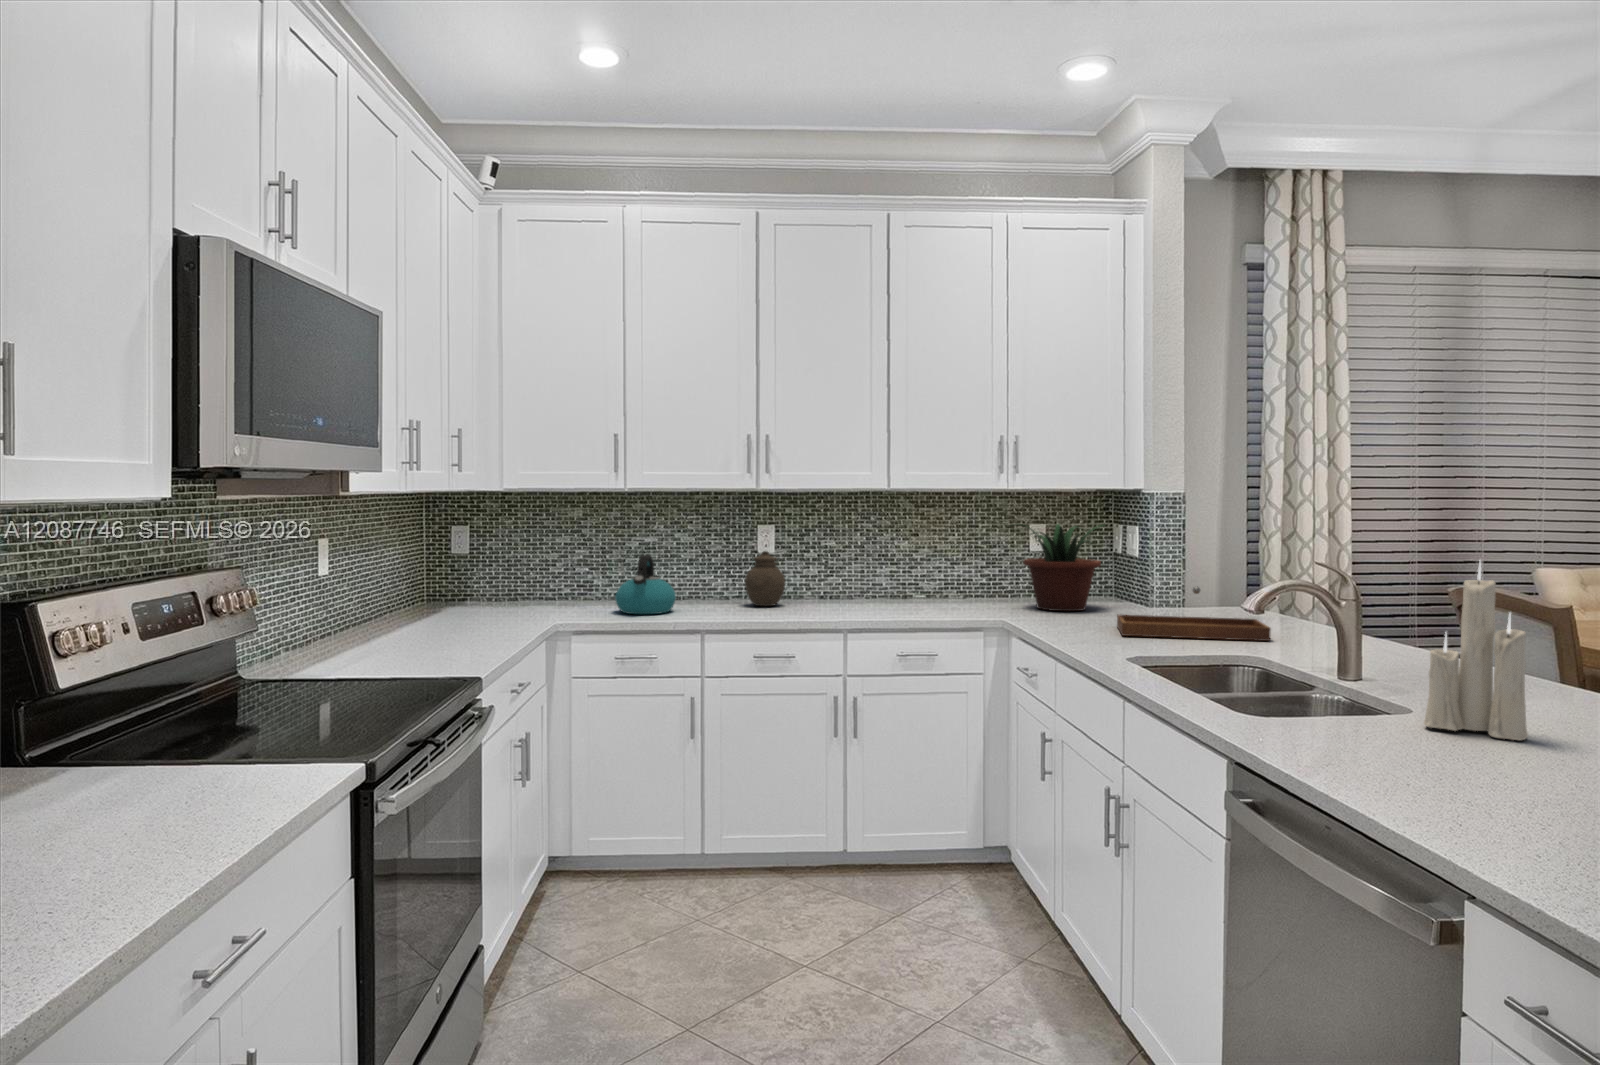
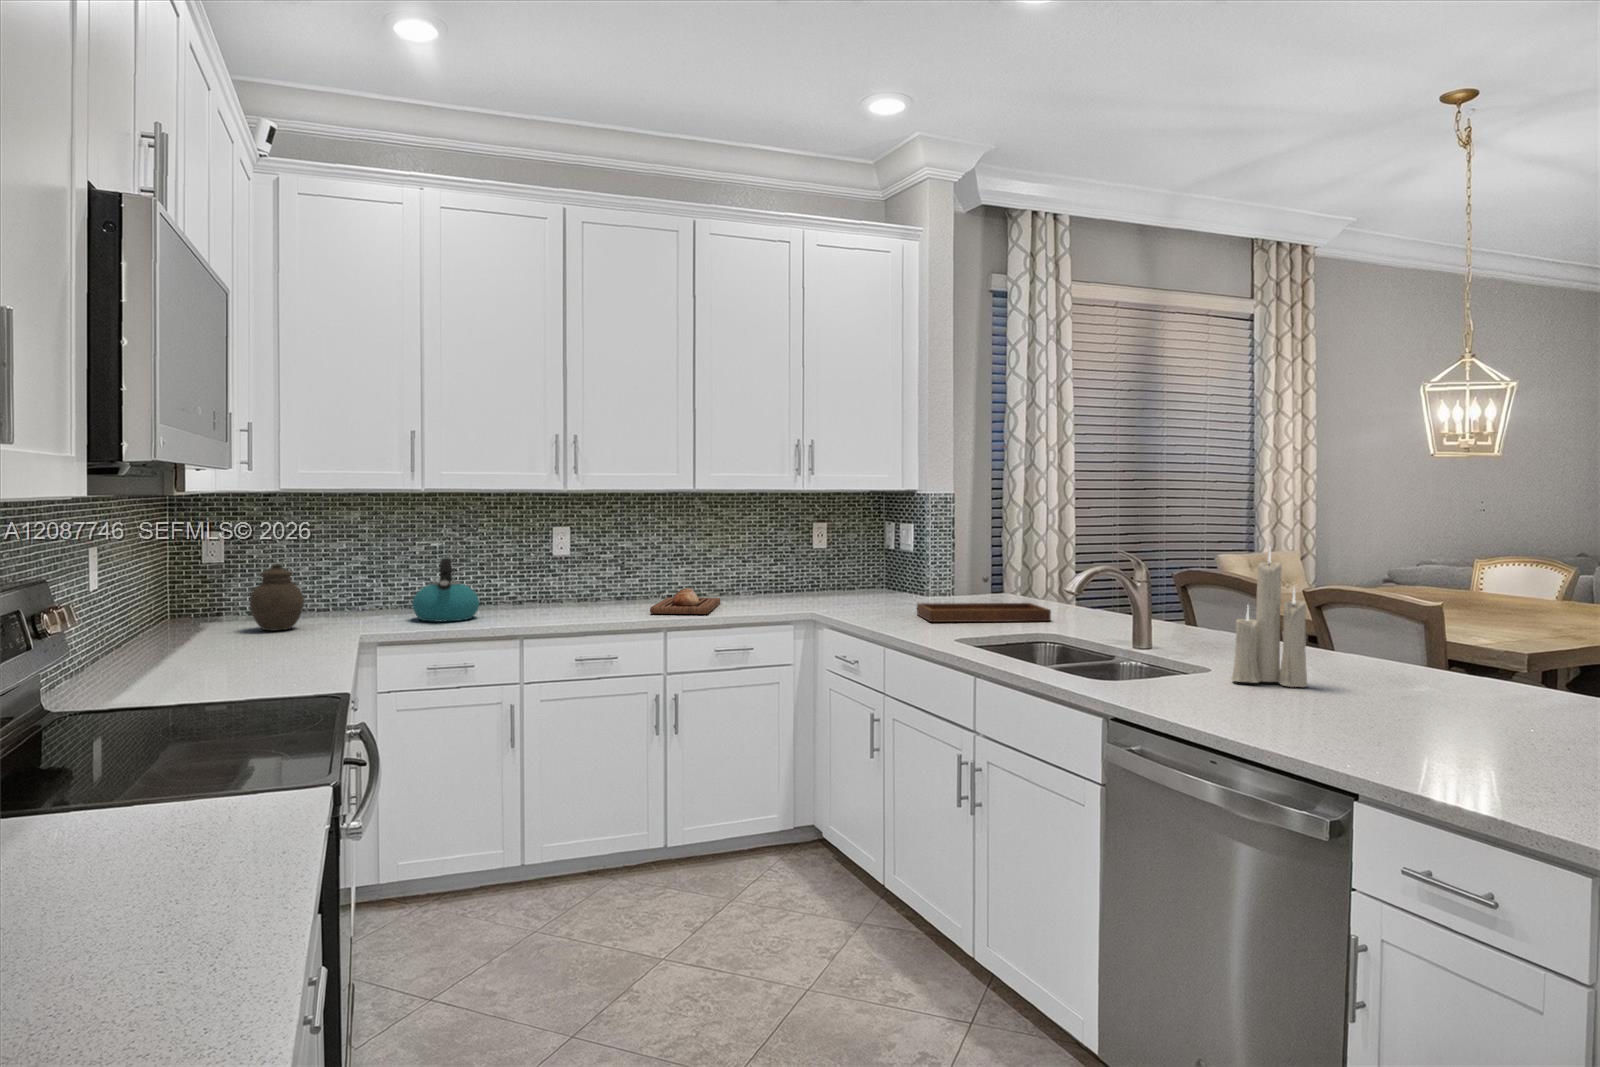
potted plant: present [1009,524,1103,611] -> none [804,522,889,603]
jar: present [745,551,785,606] -> present [250,564,304,631]
bread loaf: none [835,590,918,617] -> present [650,588,720,614]

